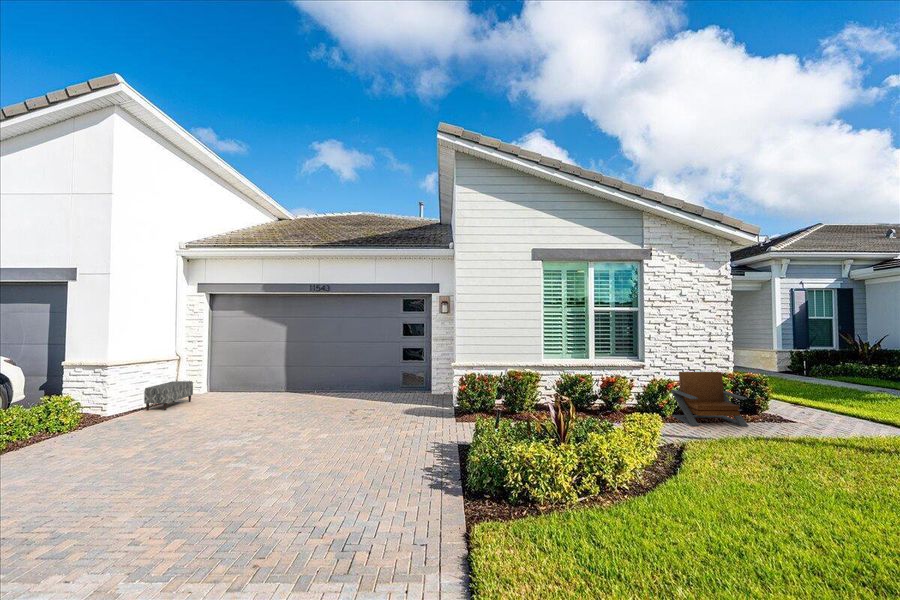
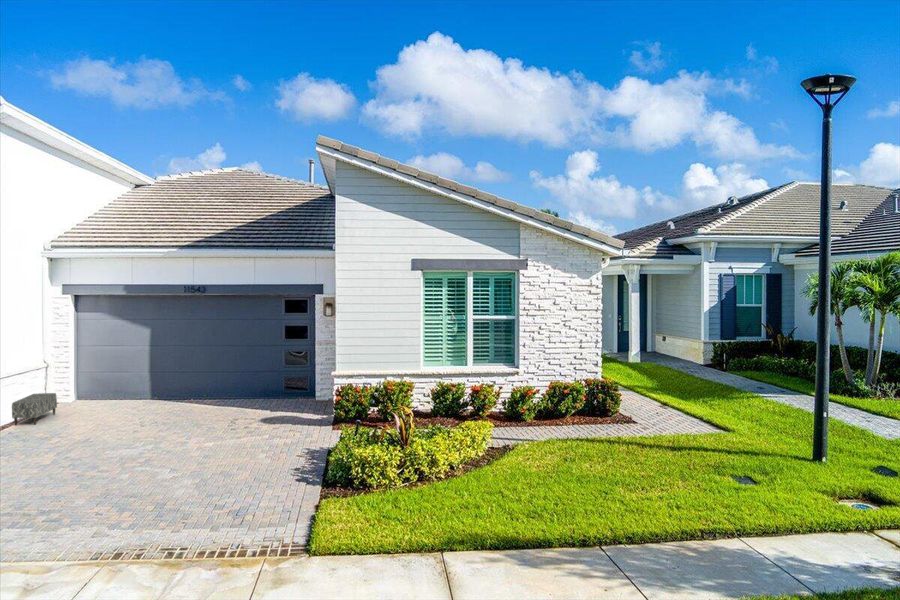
lounge chair: present [671,372,748,427] -> none [531,380,585,429]

